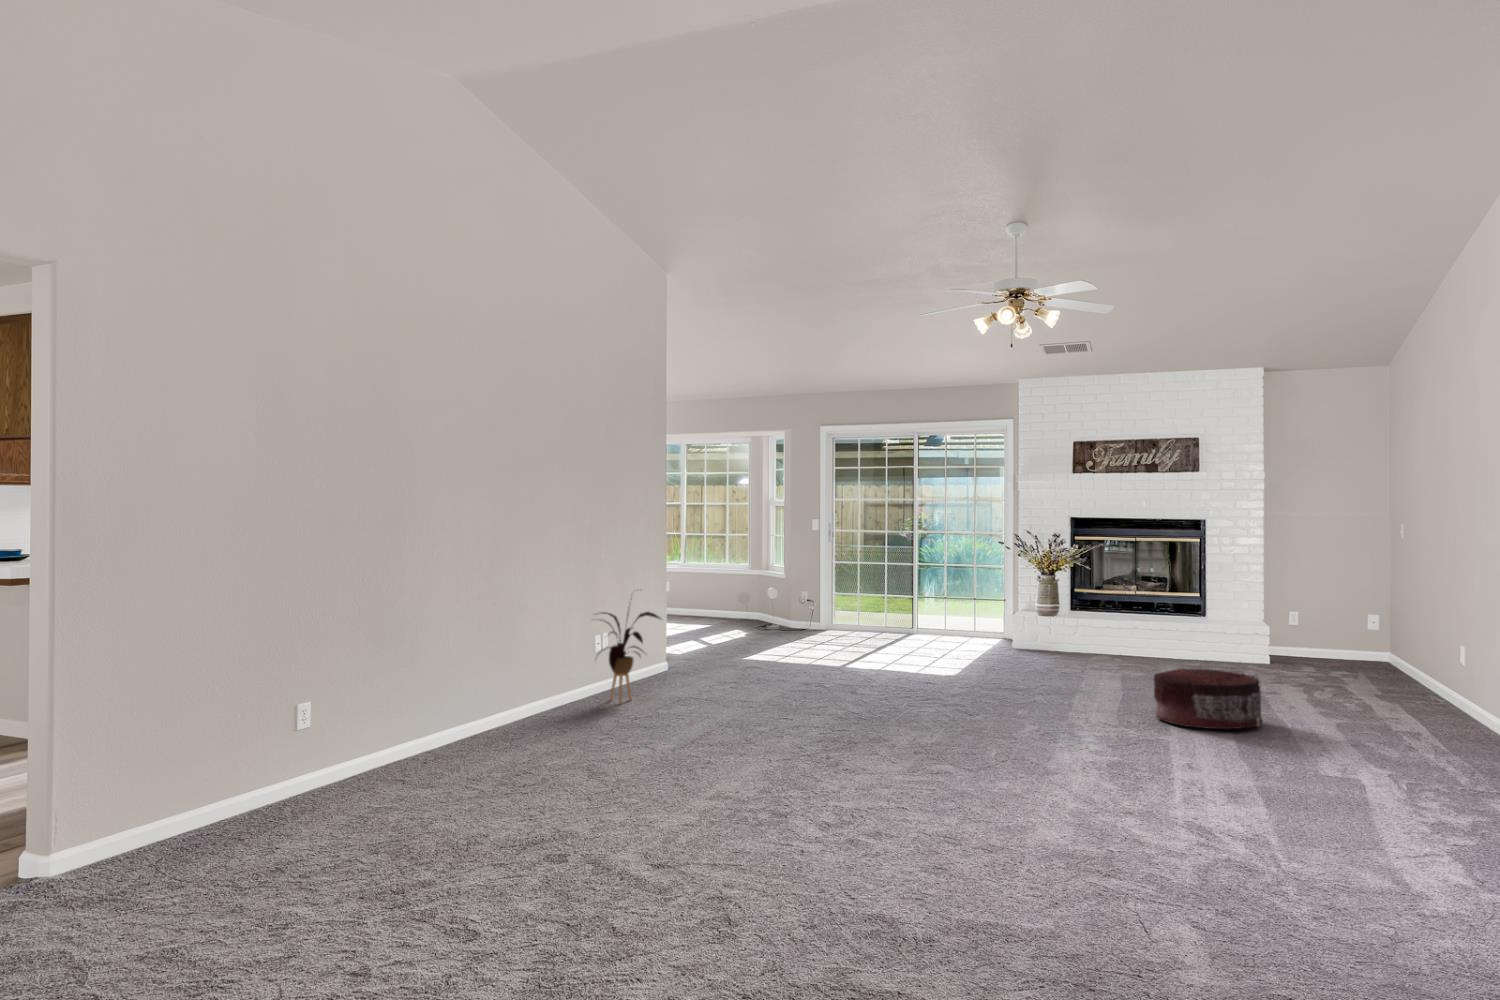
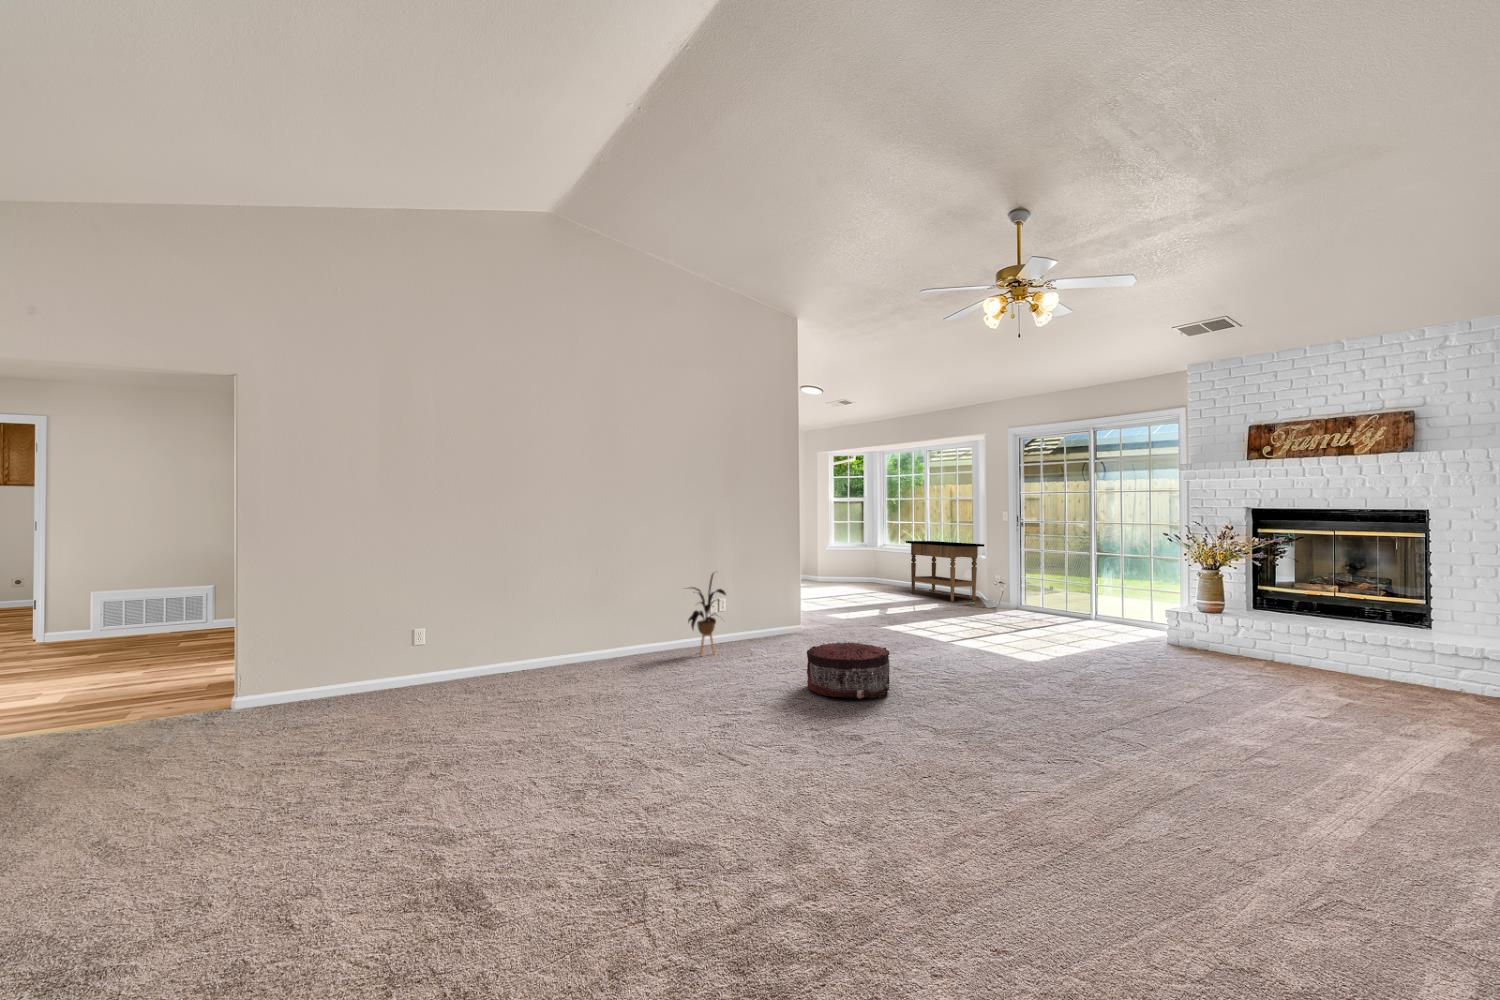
side table: none [688,555,788,626] -> present [906,541,984,601]
pouf: present [1154,669,1263,729] -> present [807,642,890,699]

